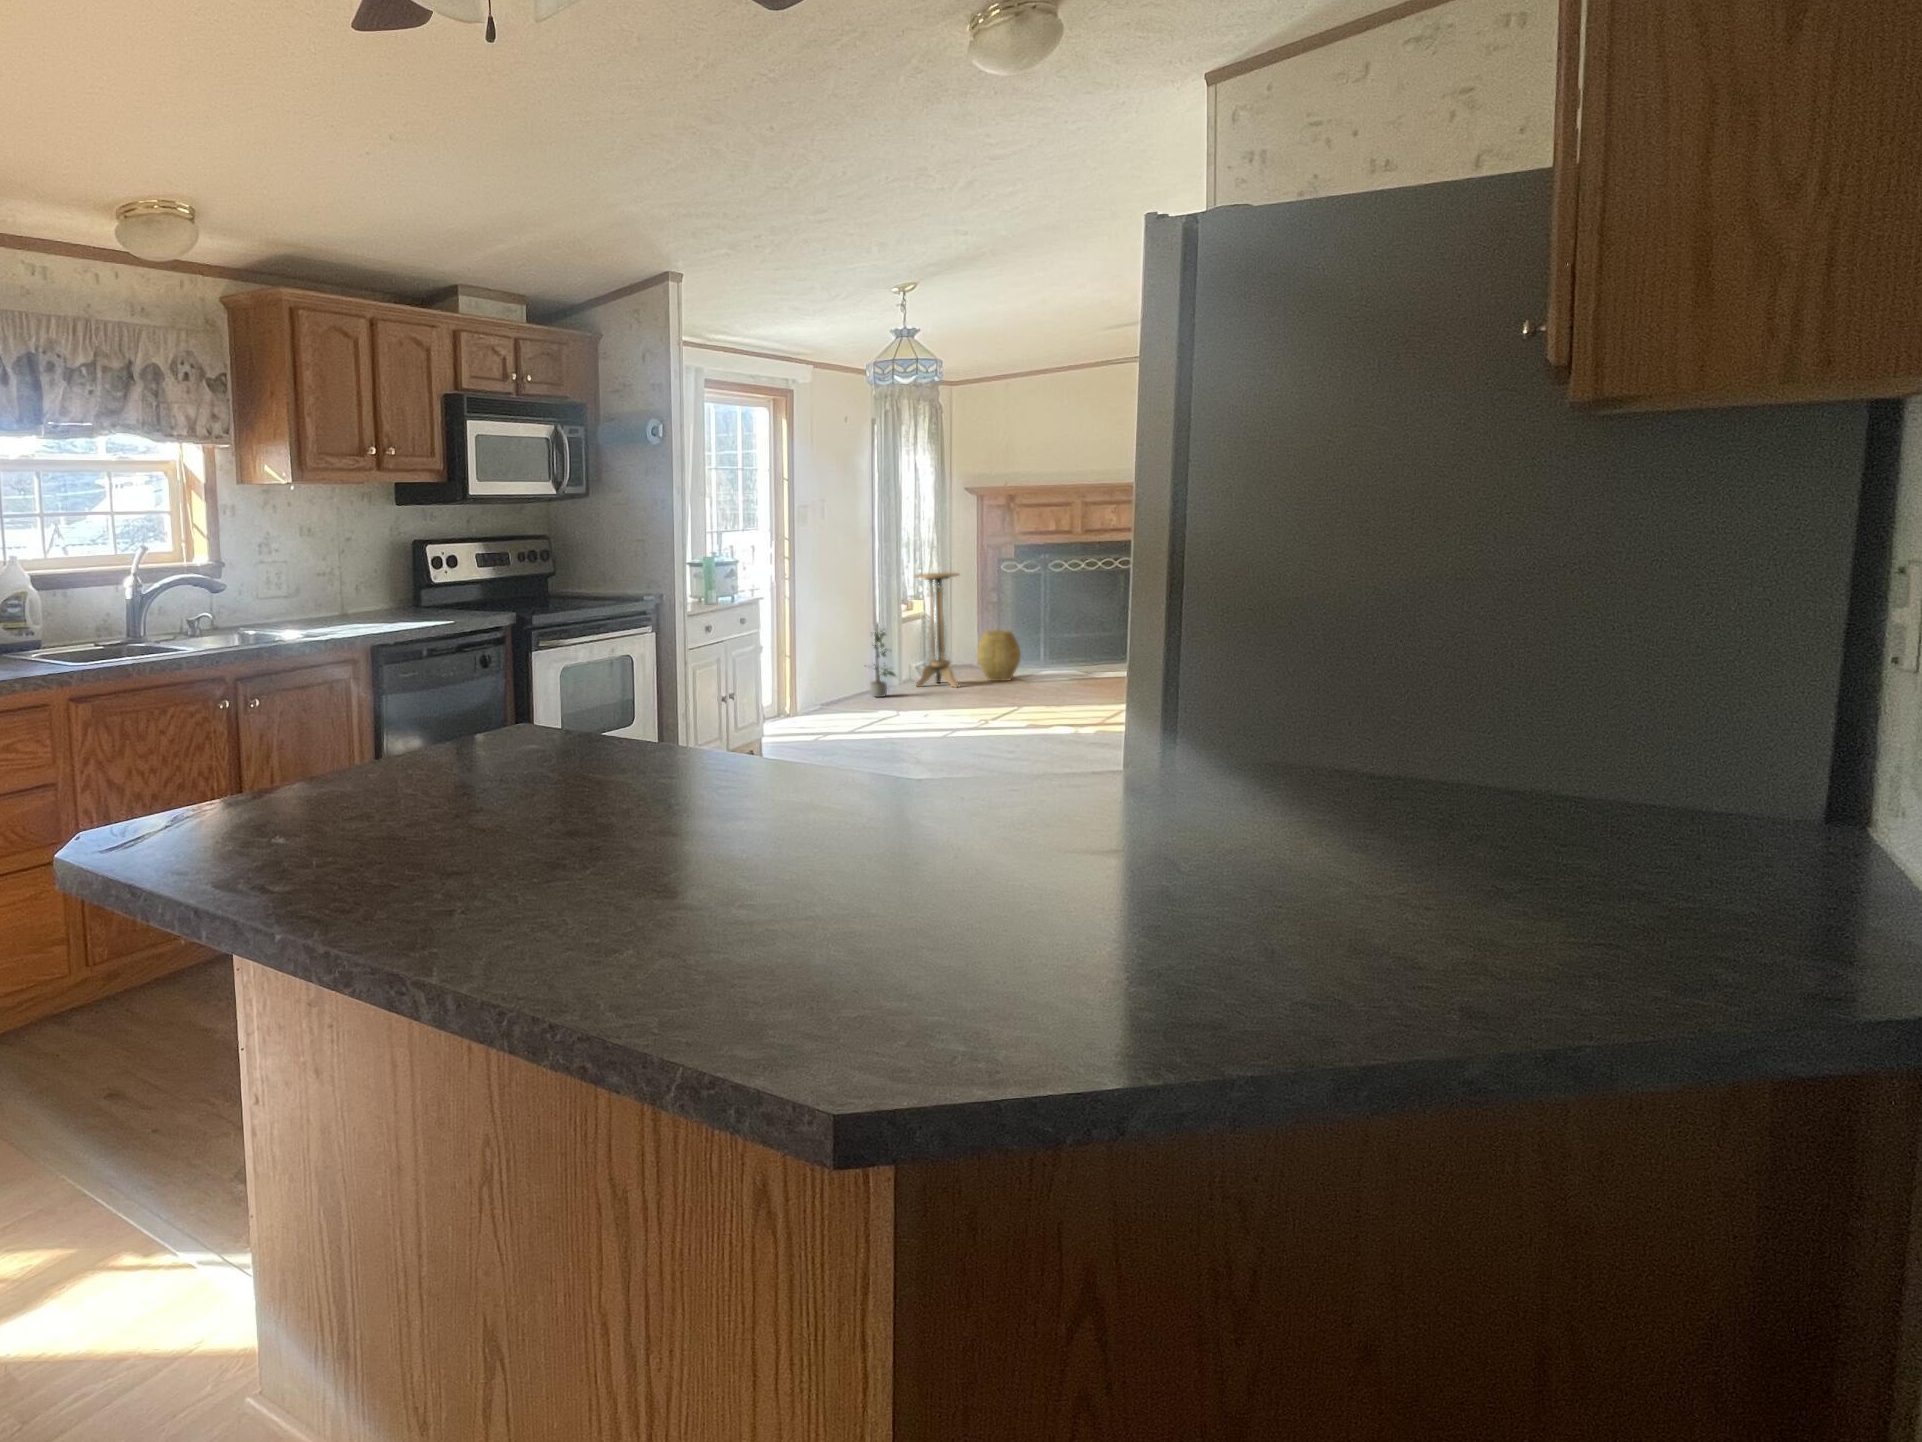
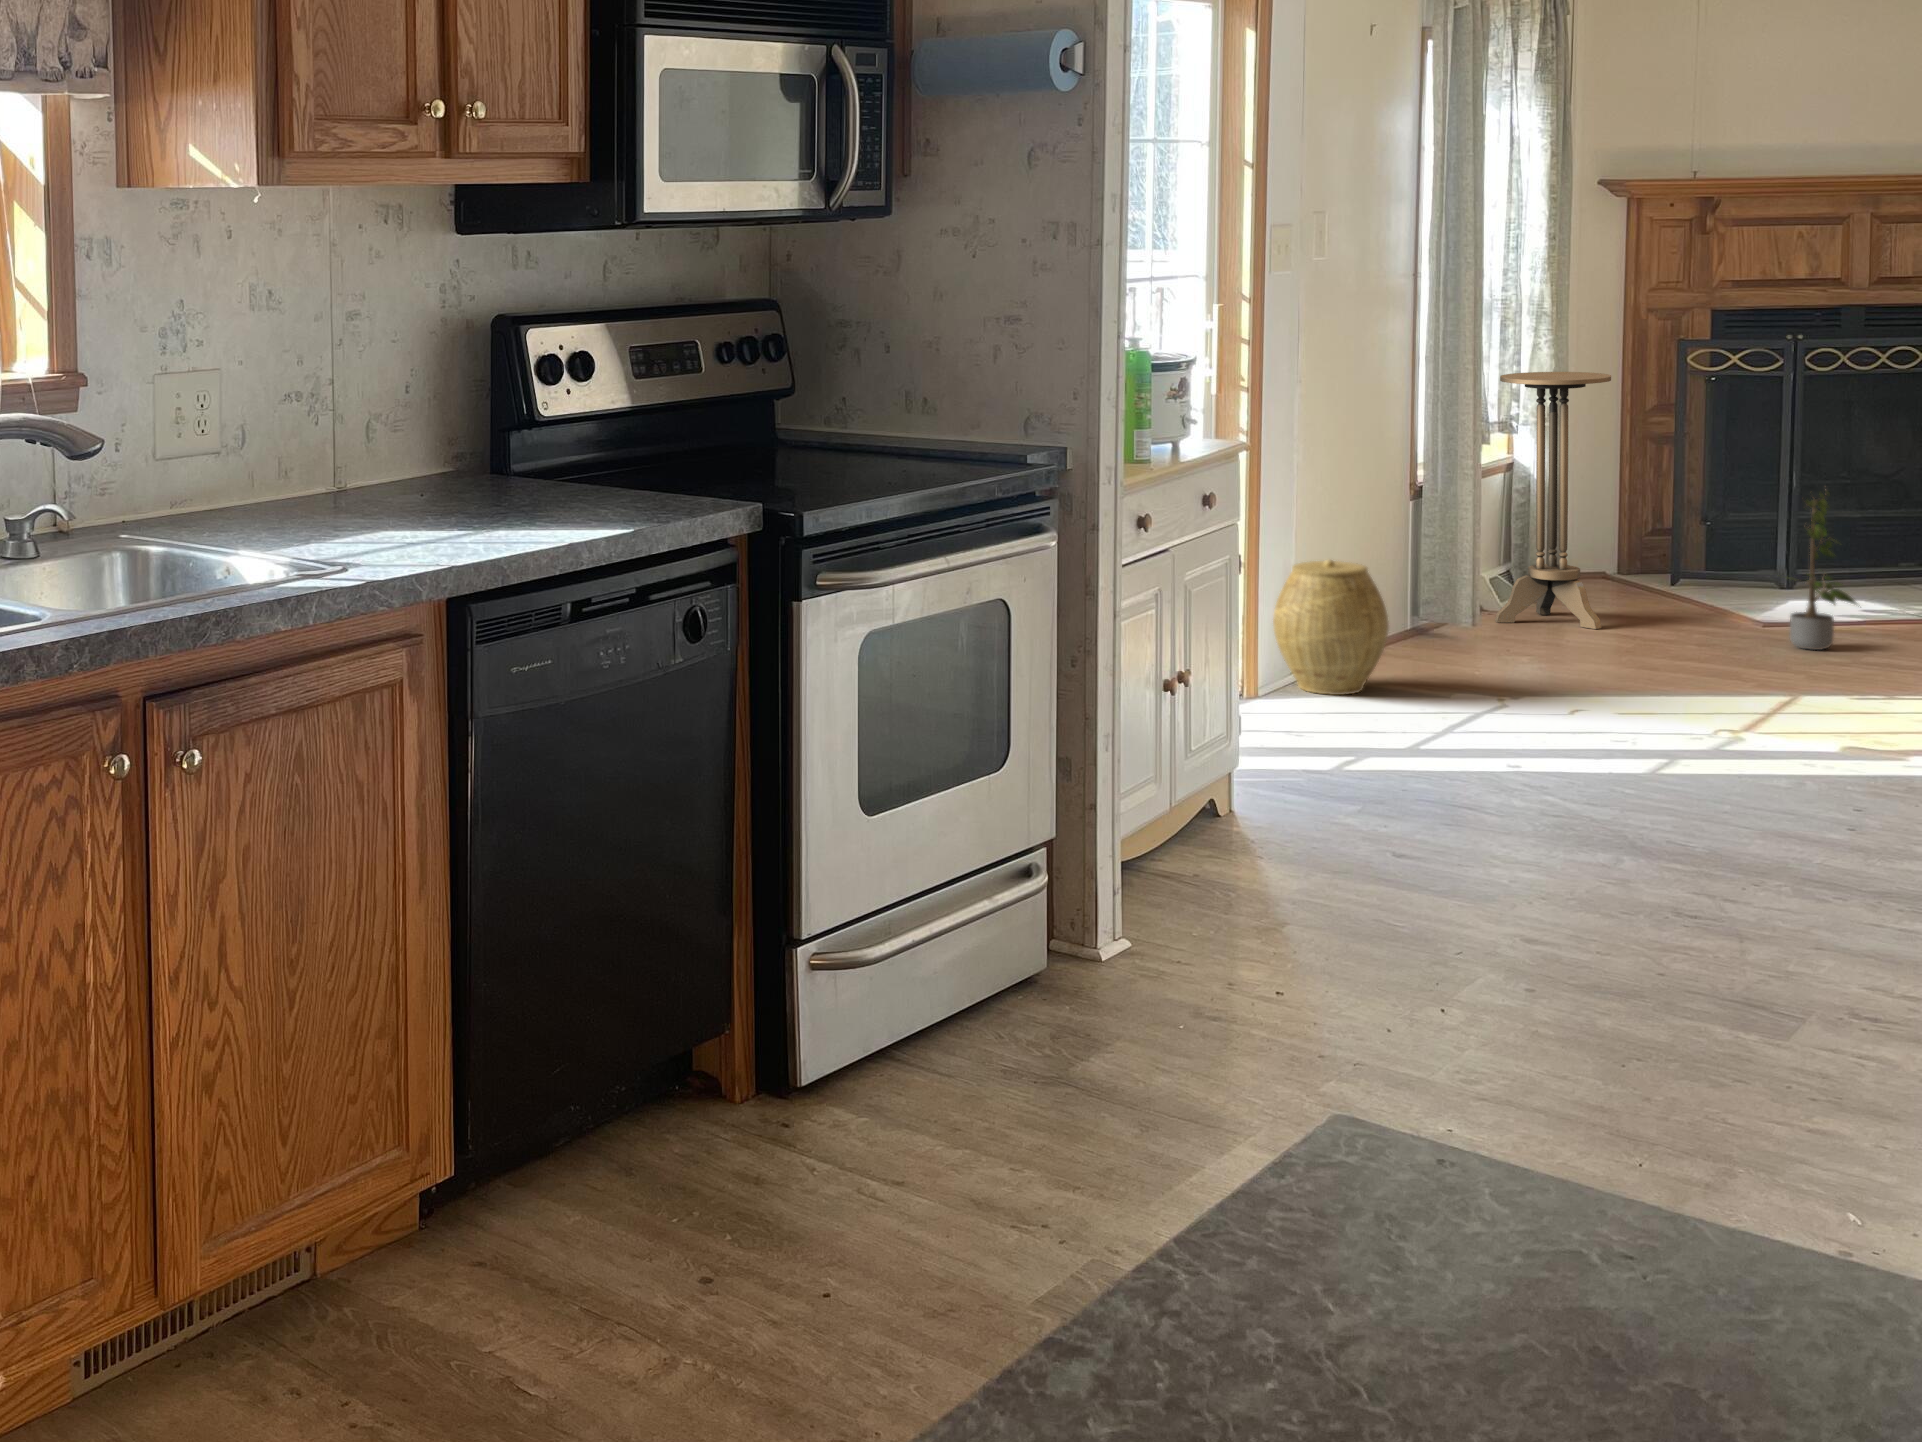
woven basket: present [977,629,1021,681] -> present [1273,559,1389,695]
potted plant: present [870,631,896,697] -> present [1790,492,1857,650]

